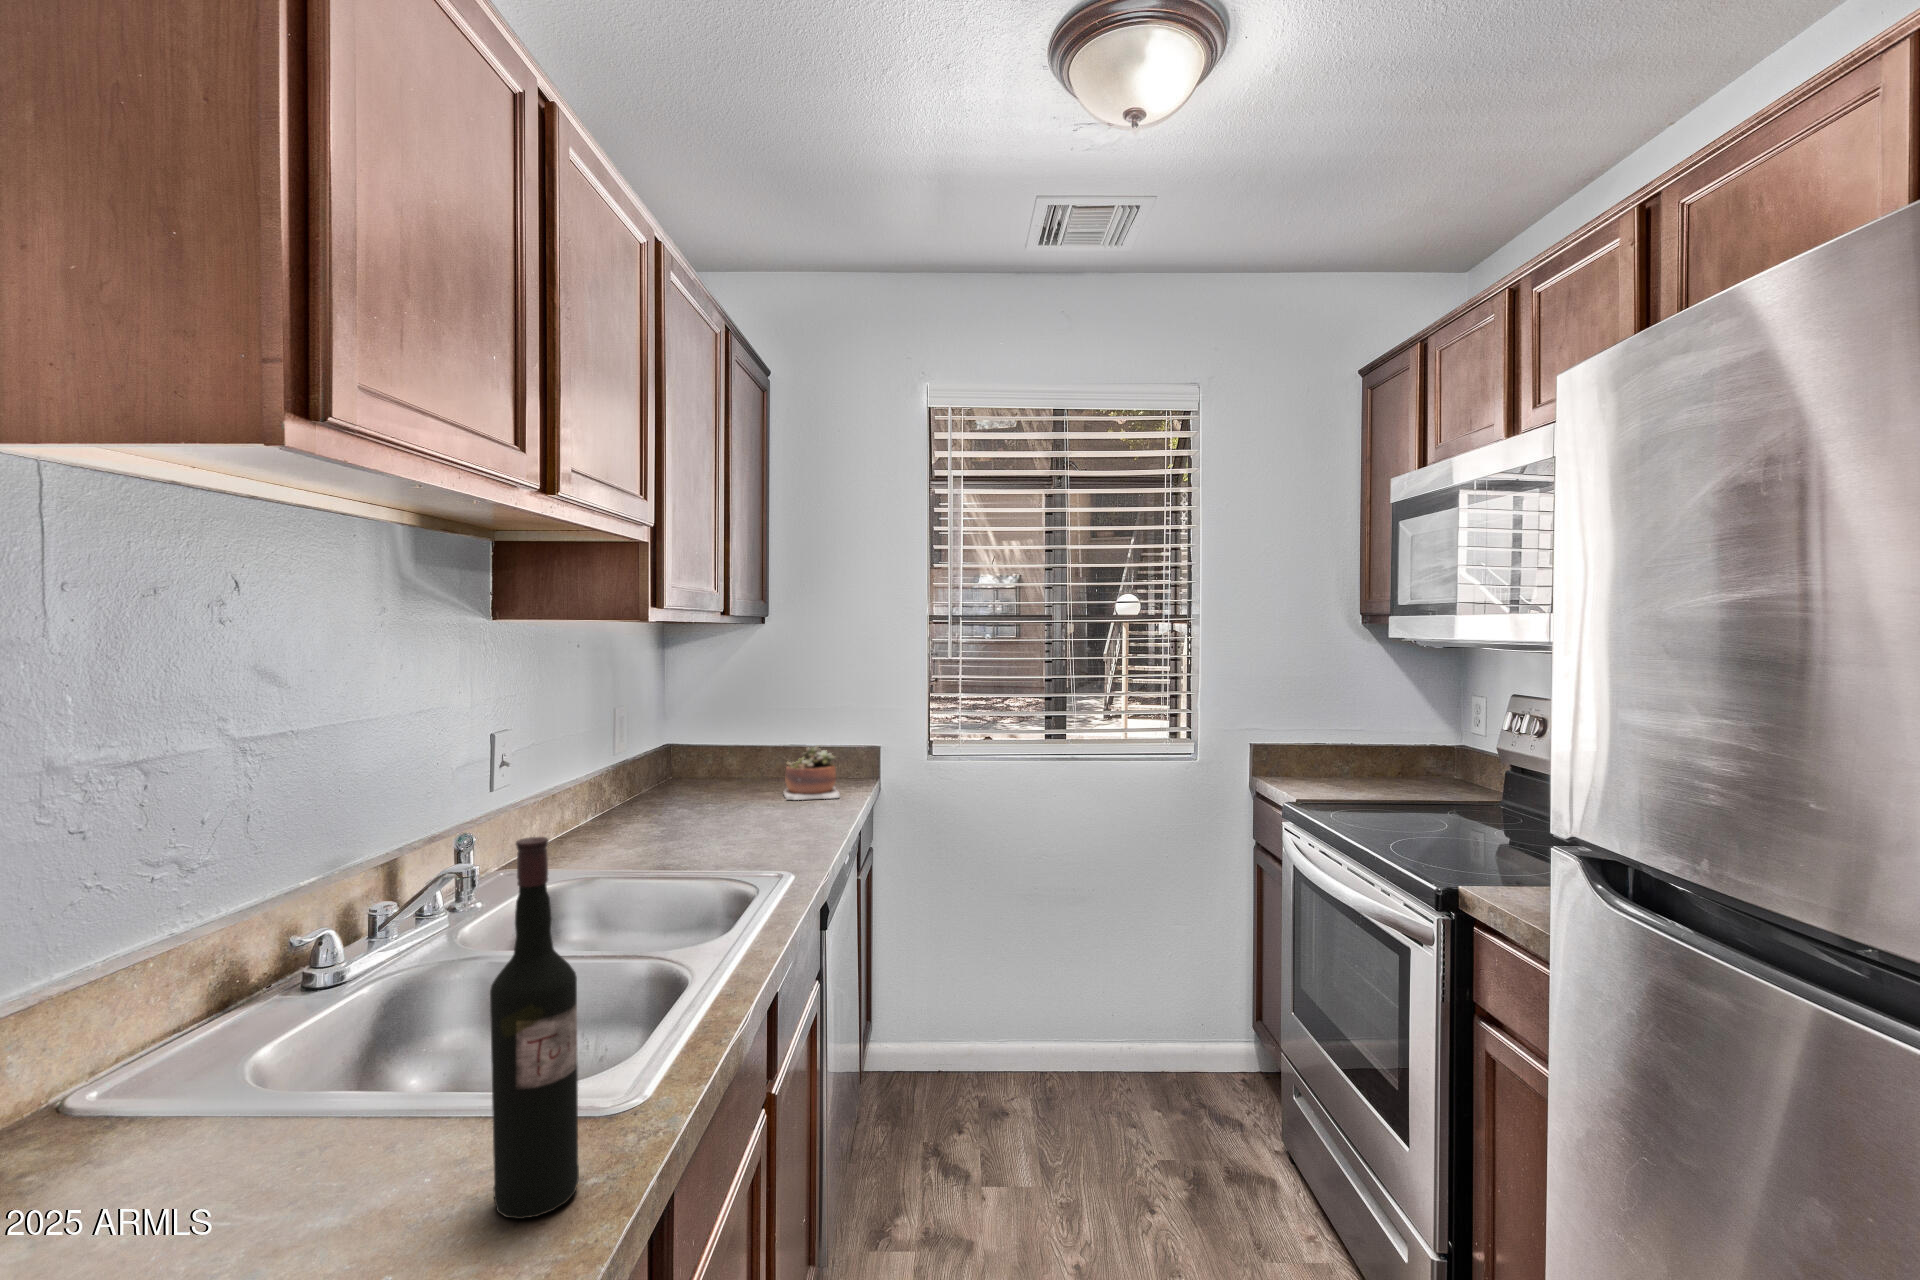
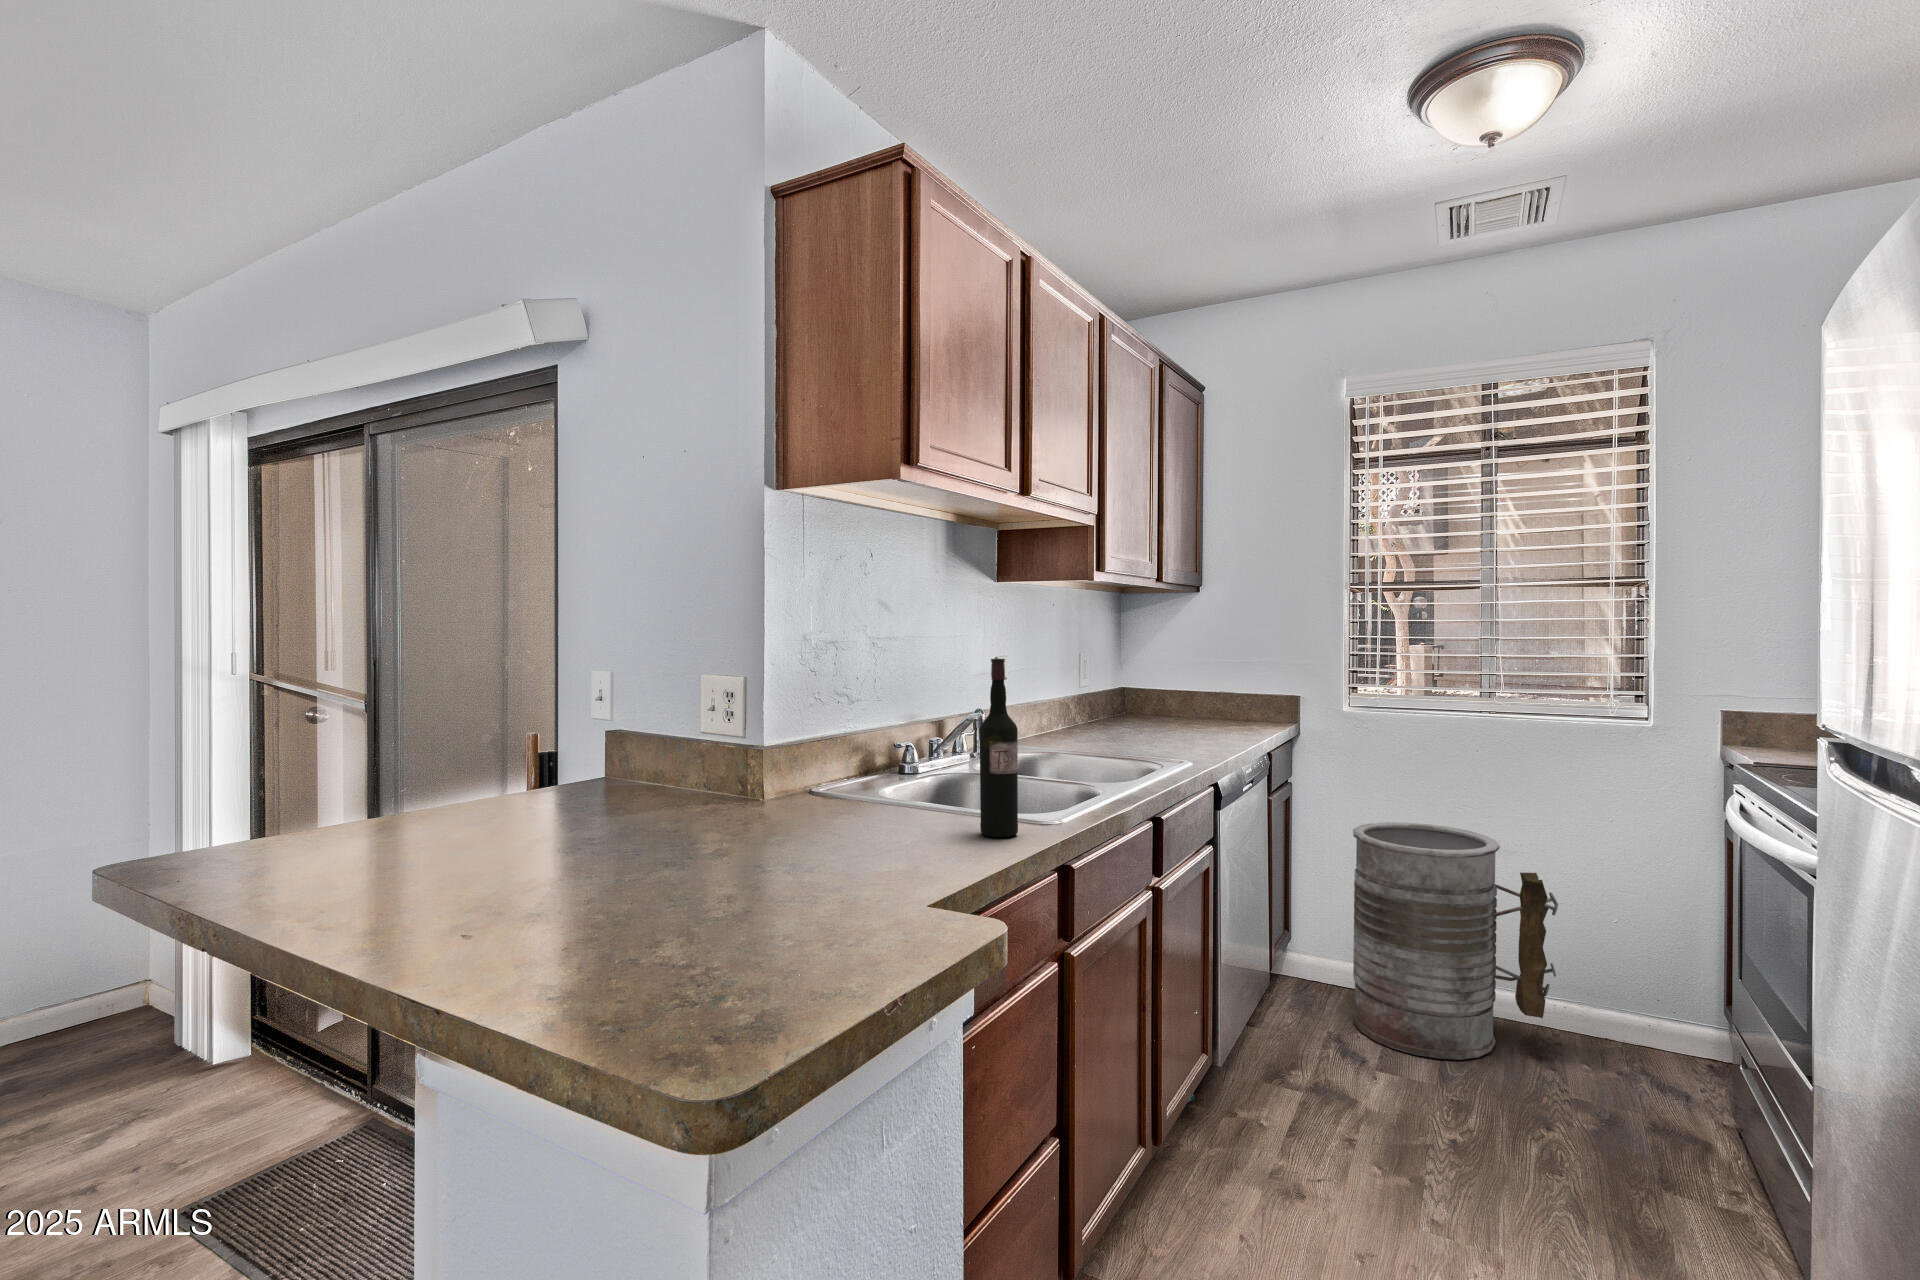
succulent plant: present [783,746,840,800] -> none [1212,692,1258,734]
trash can: none [943,877,1138,1148] -> present [1353,822,1558,1060]

